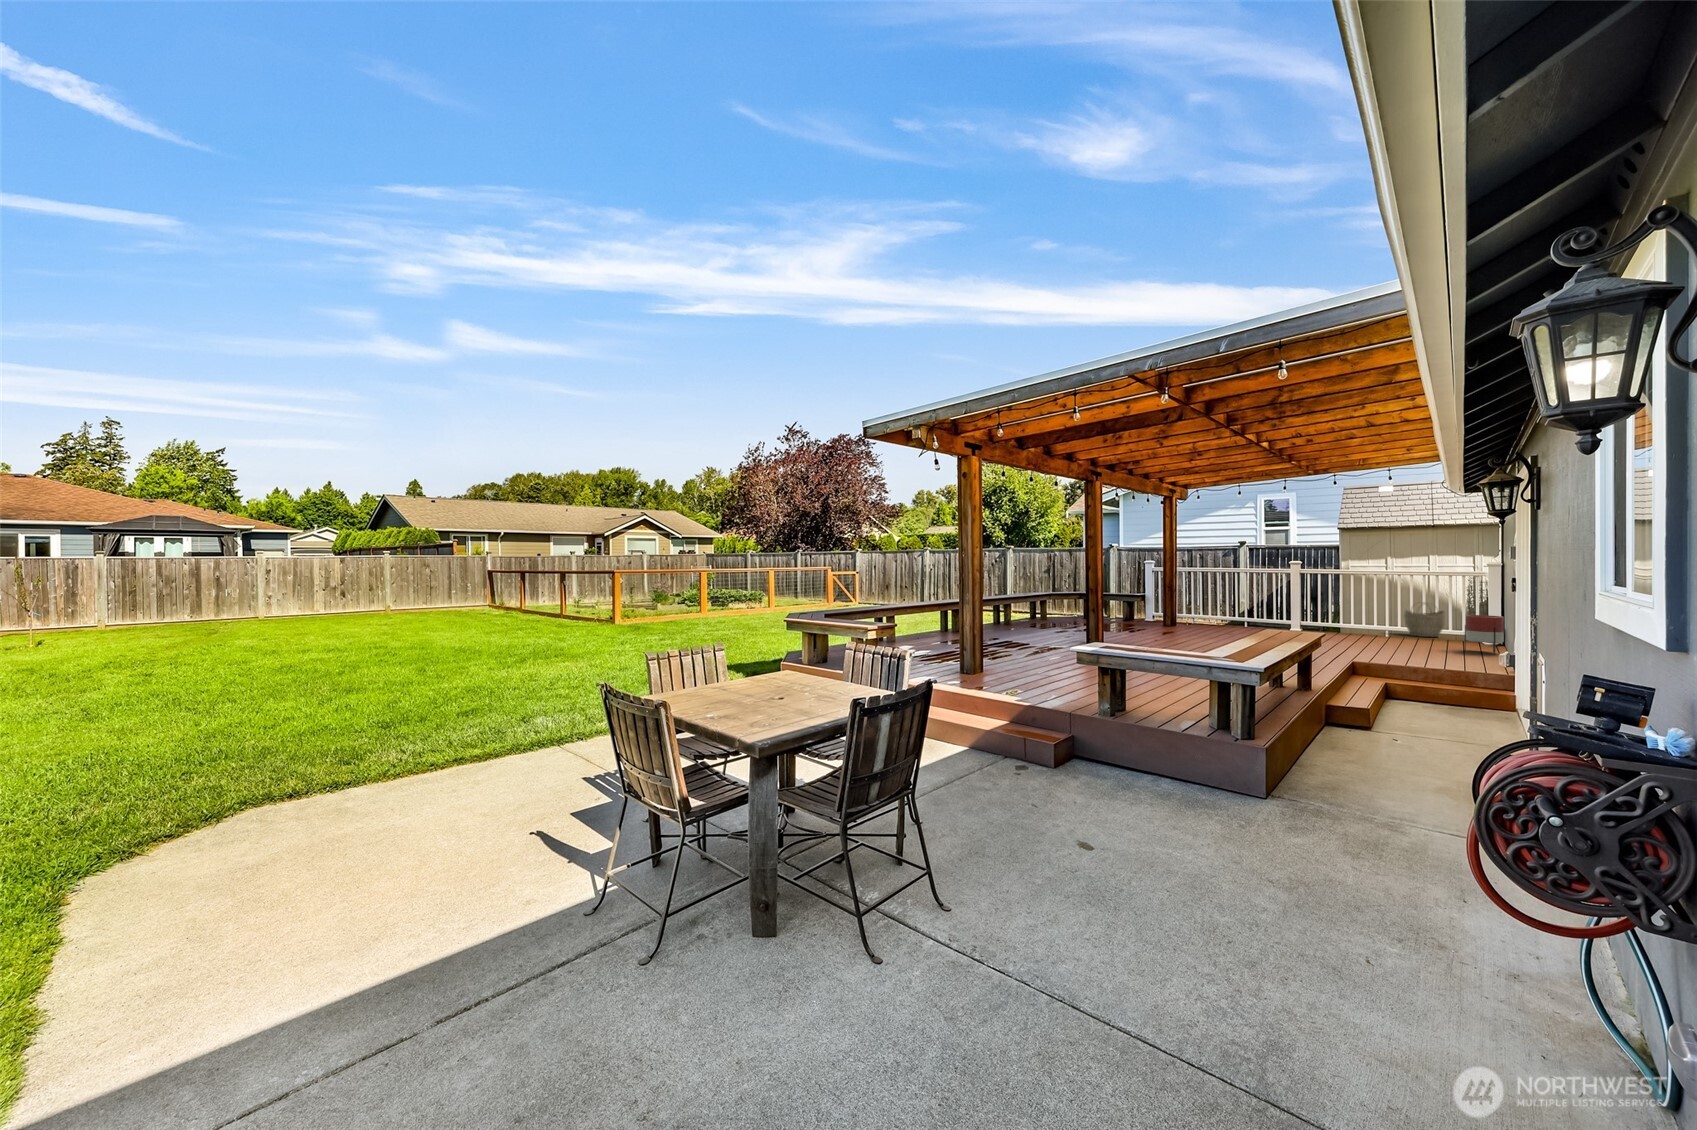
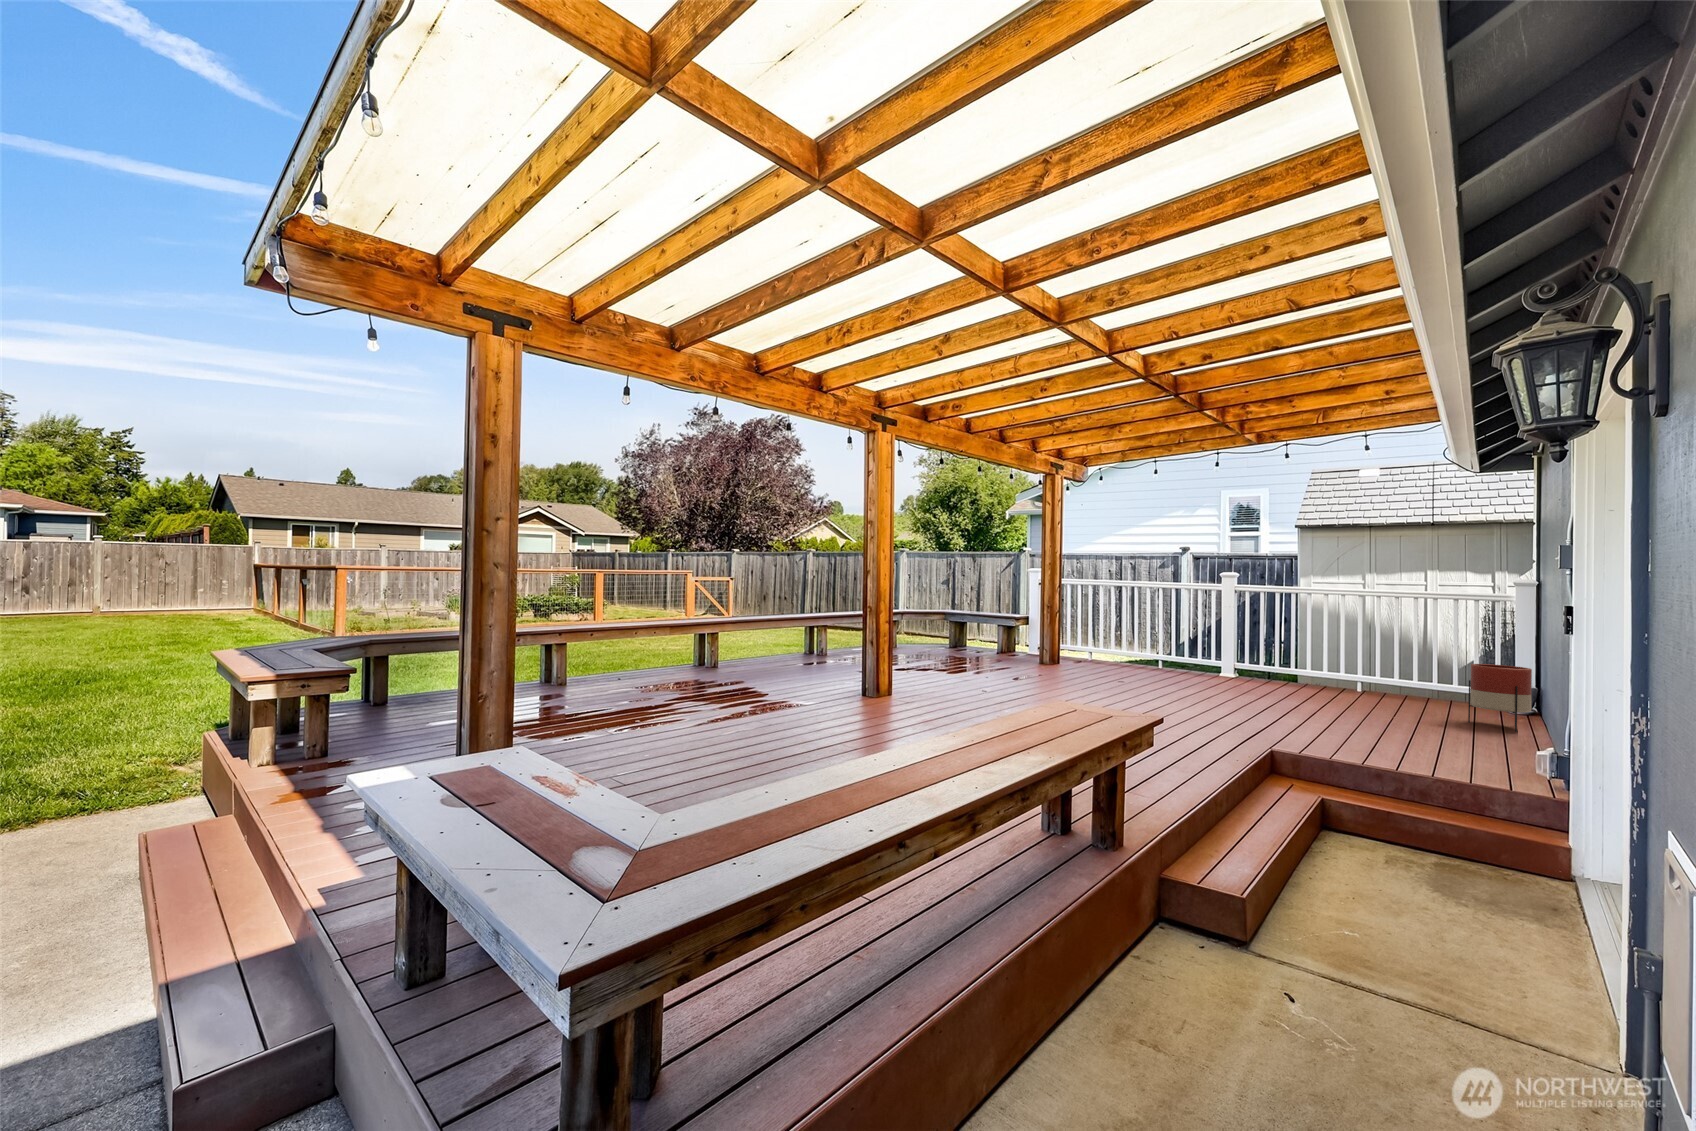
woven basket: present [1404,603,1445,637] -> none [1386,640,1446,696]

